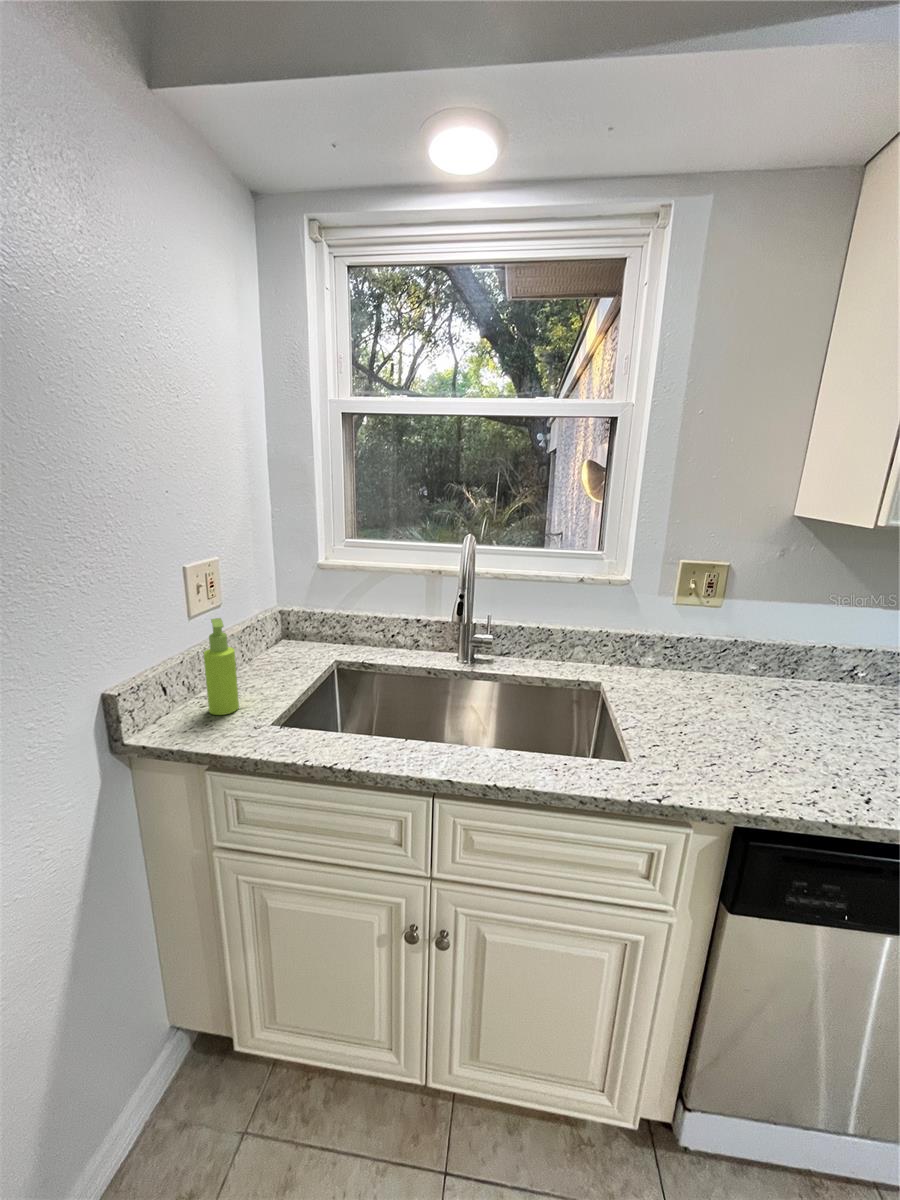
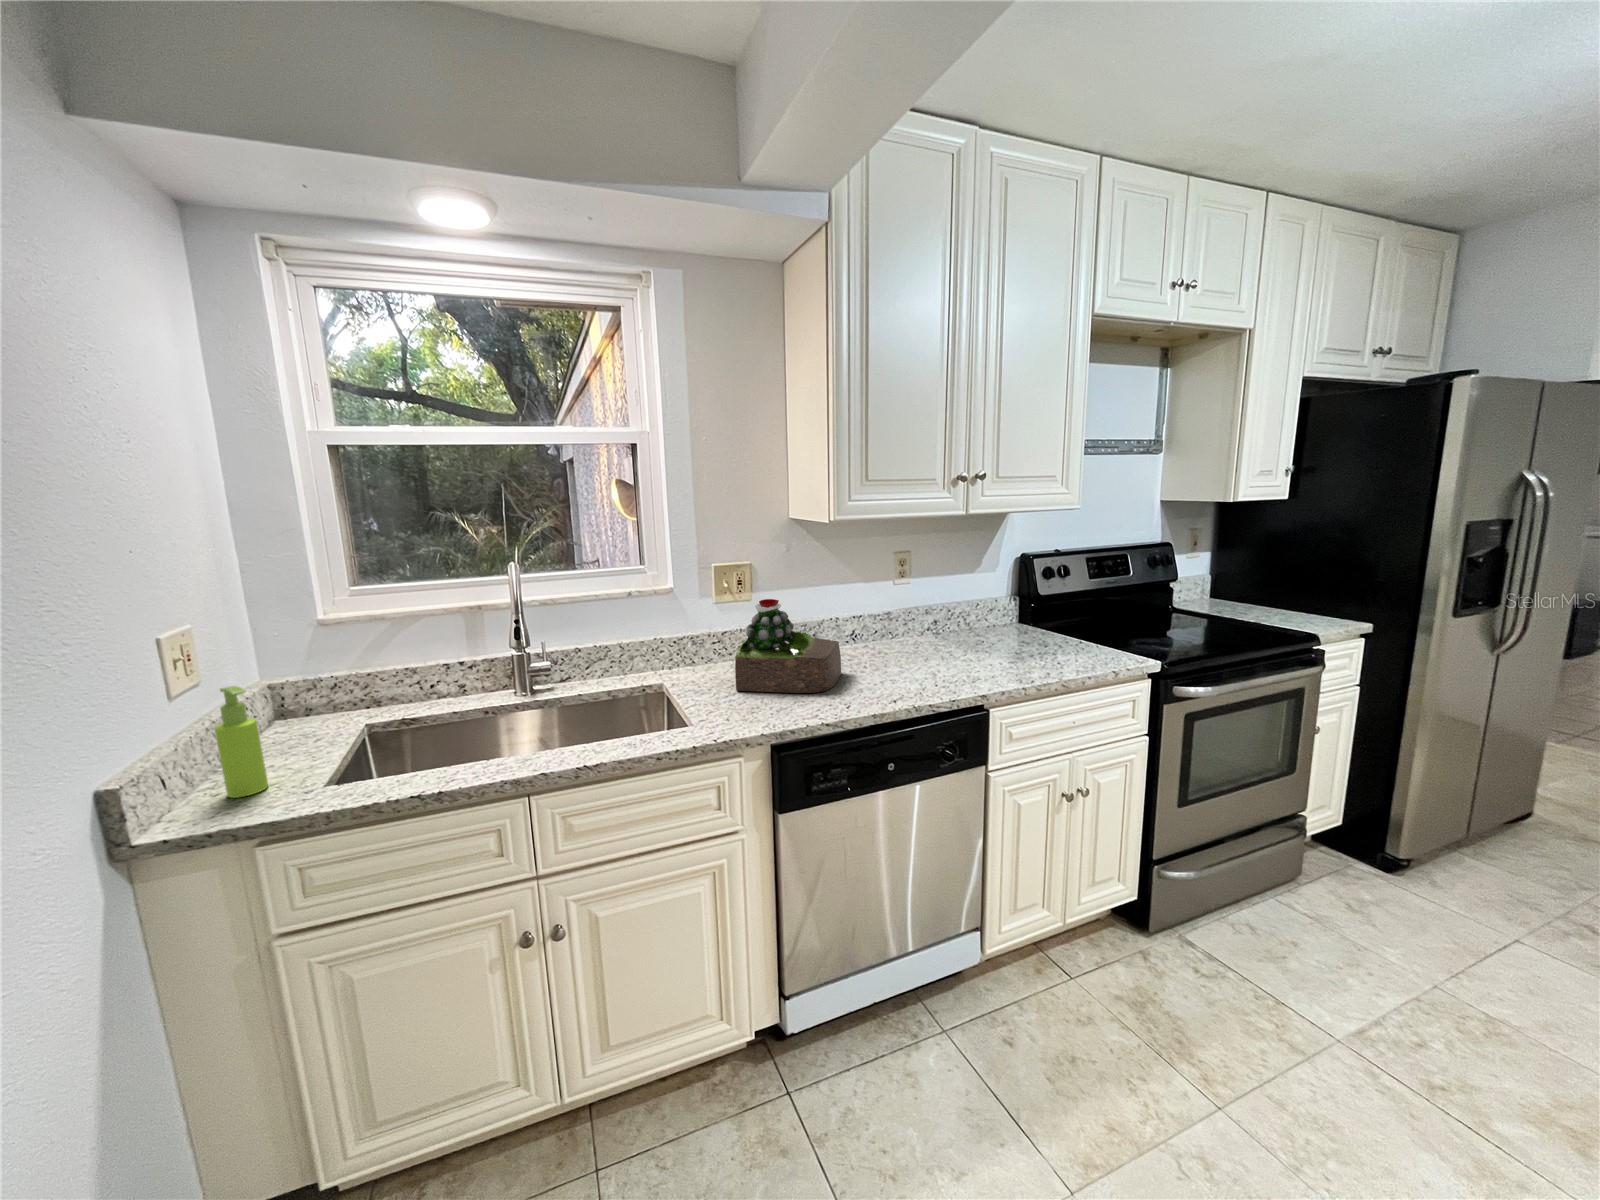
succulent plant: none [690,616,853,759] -> present [735,599,841,693]

